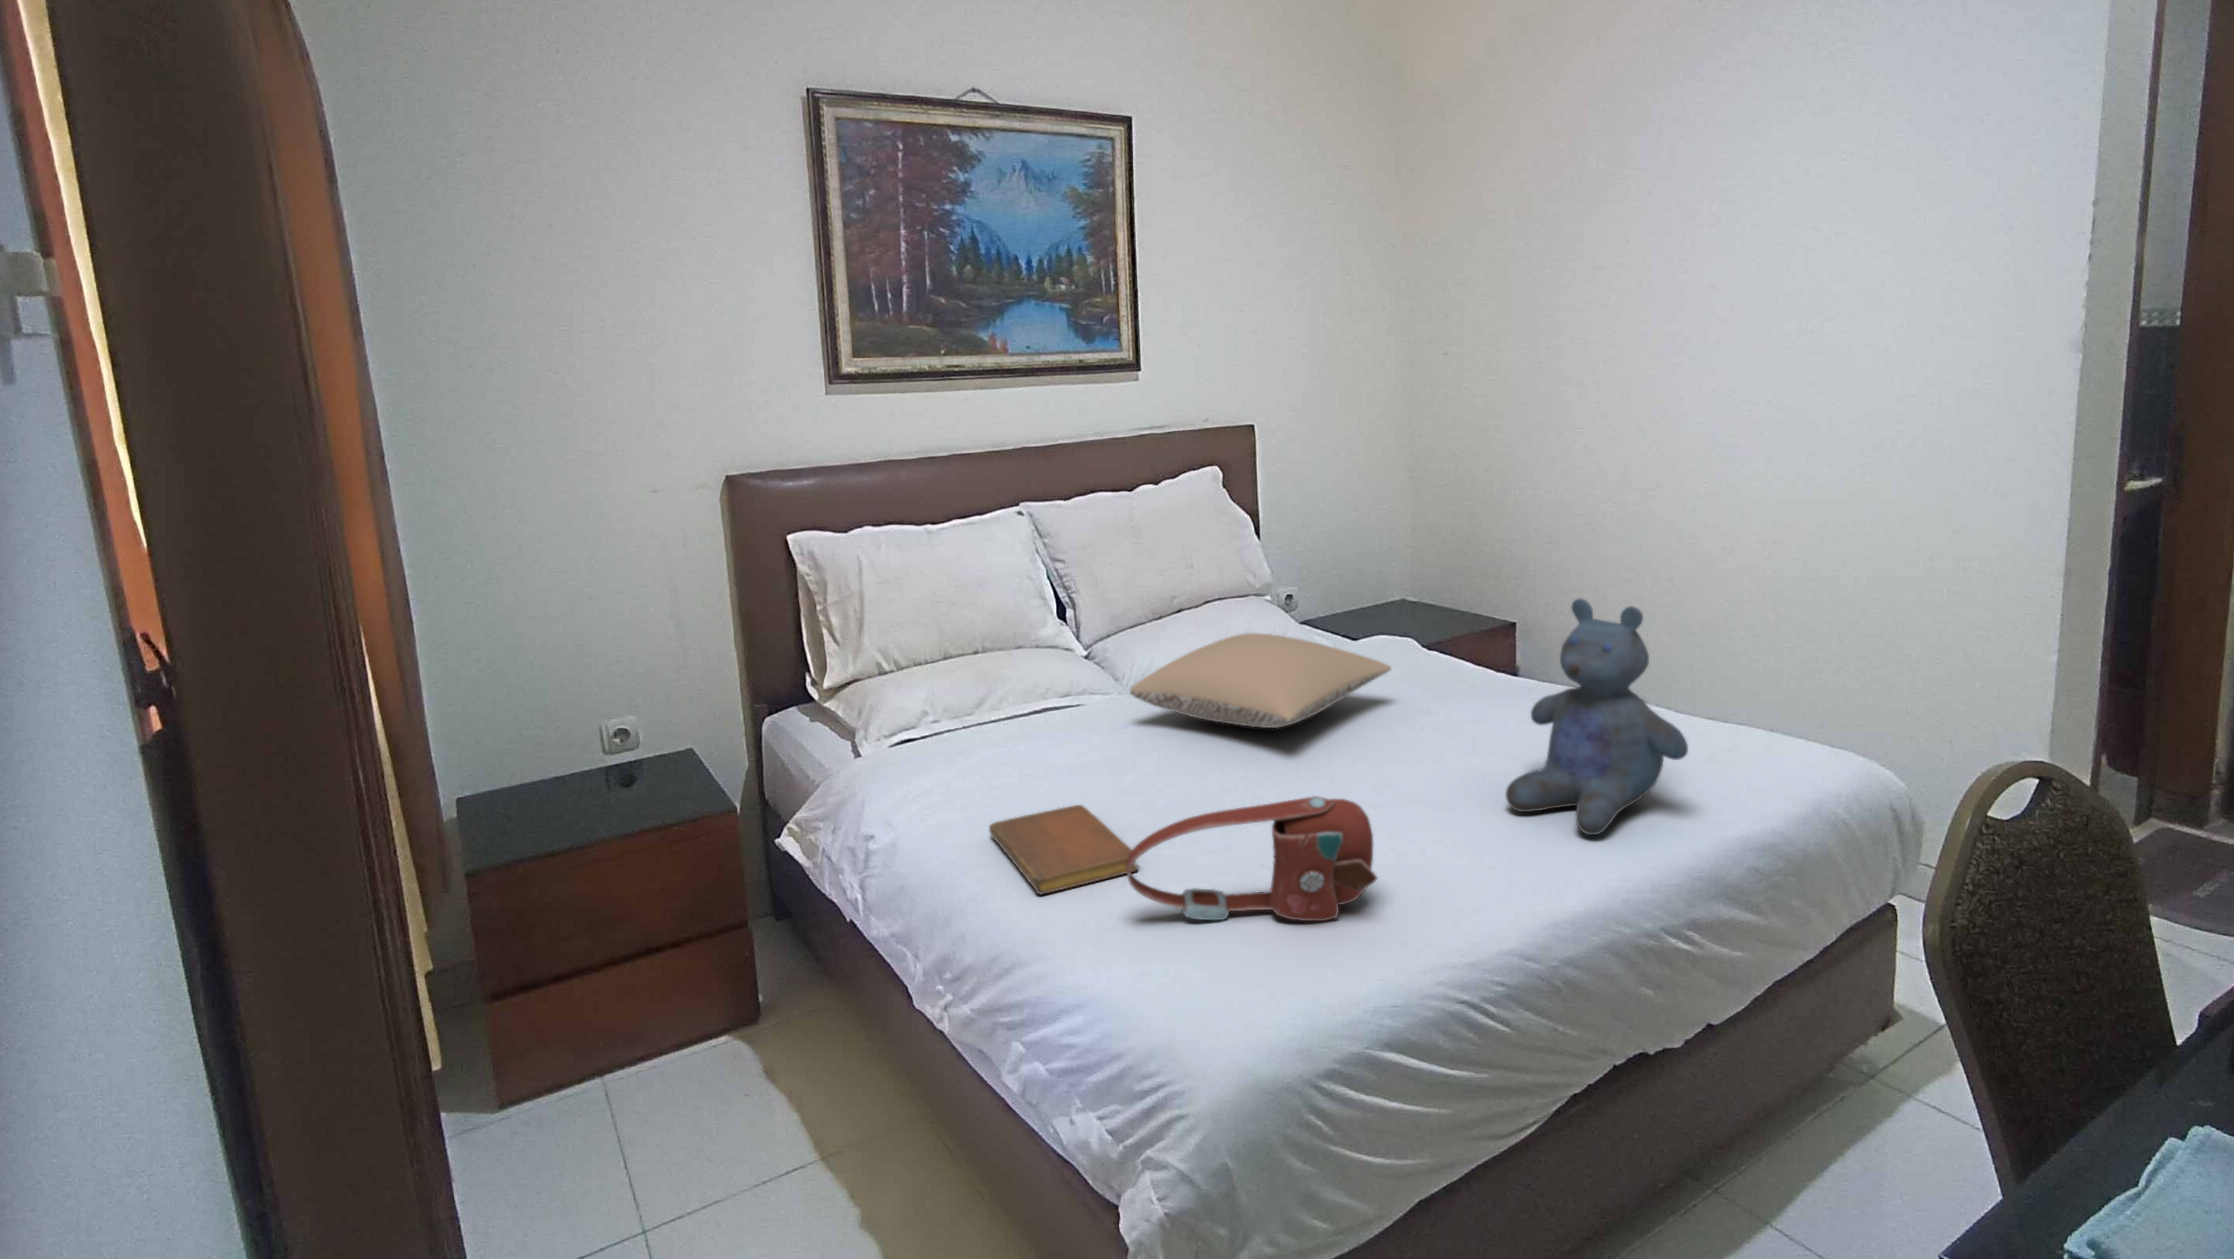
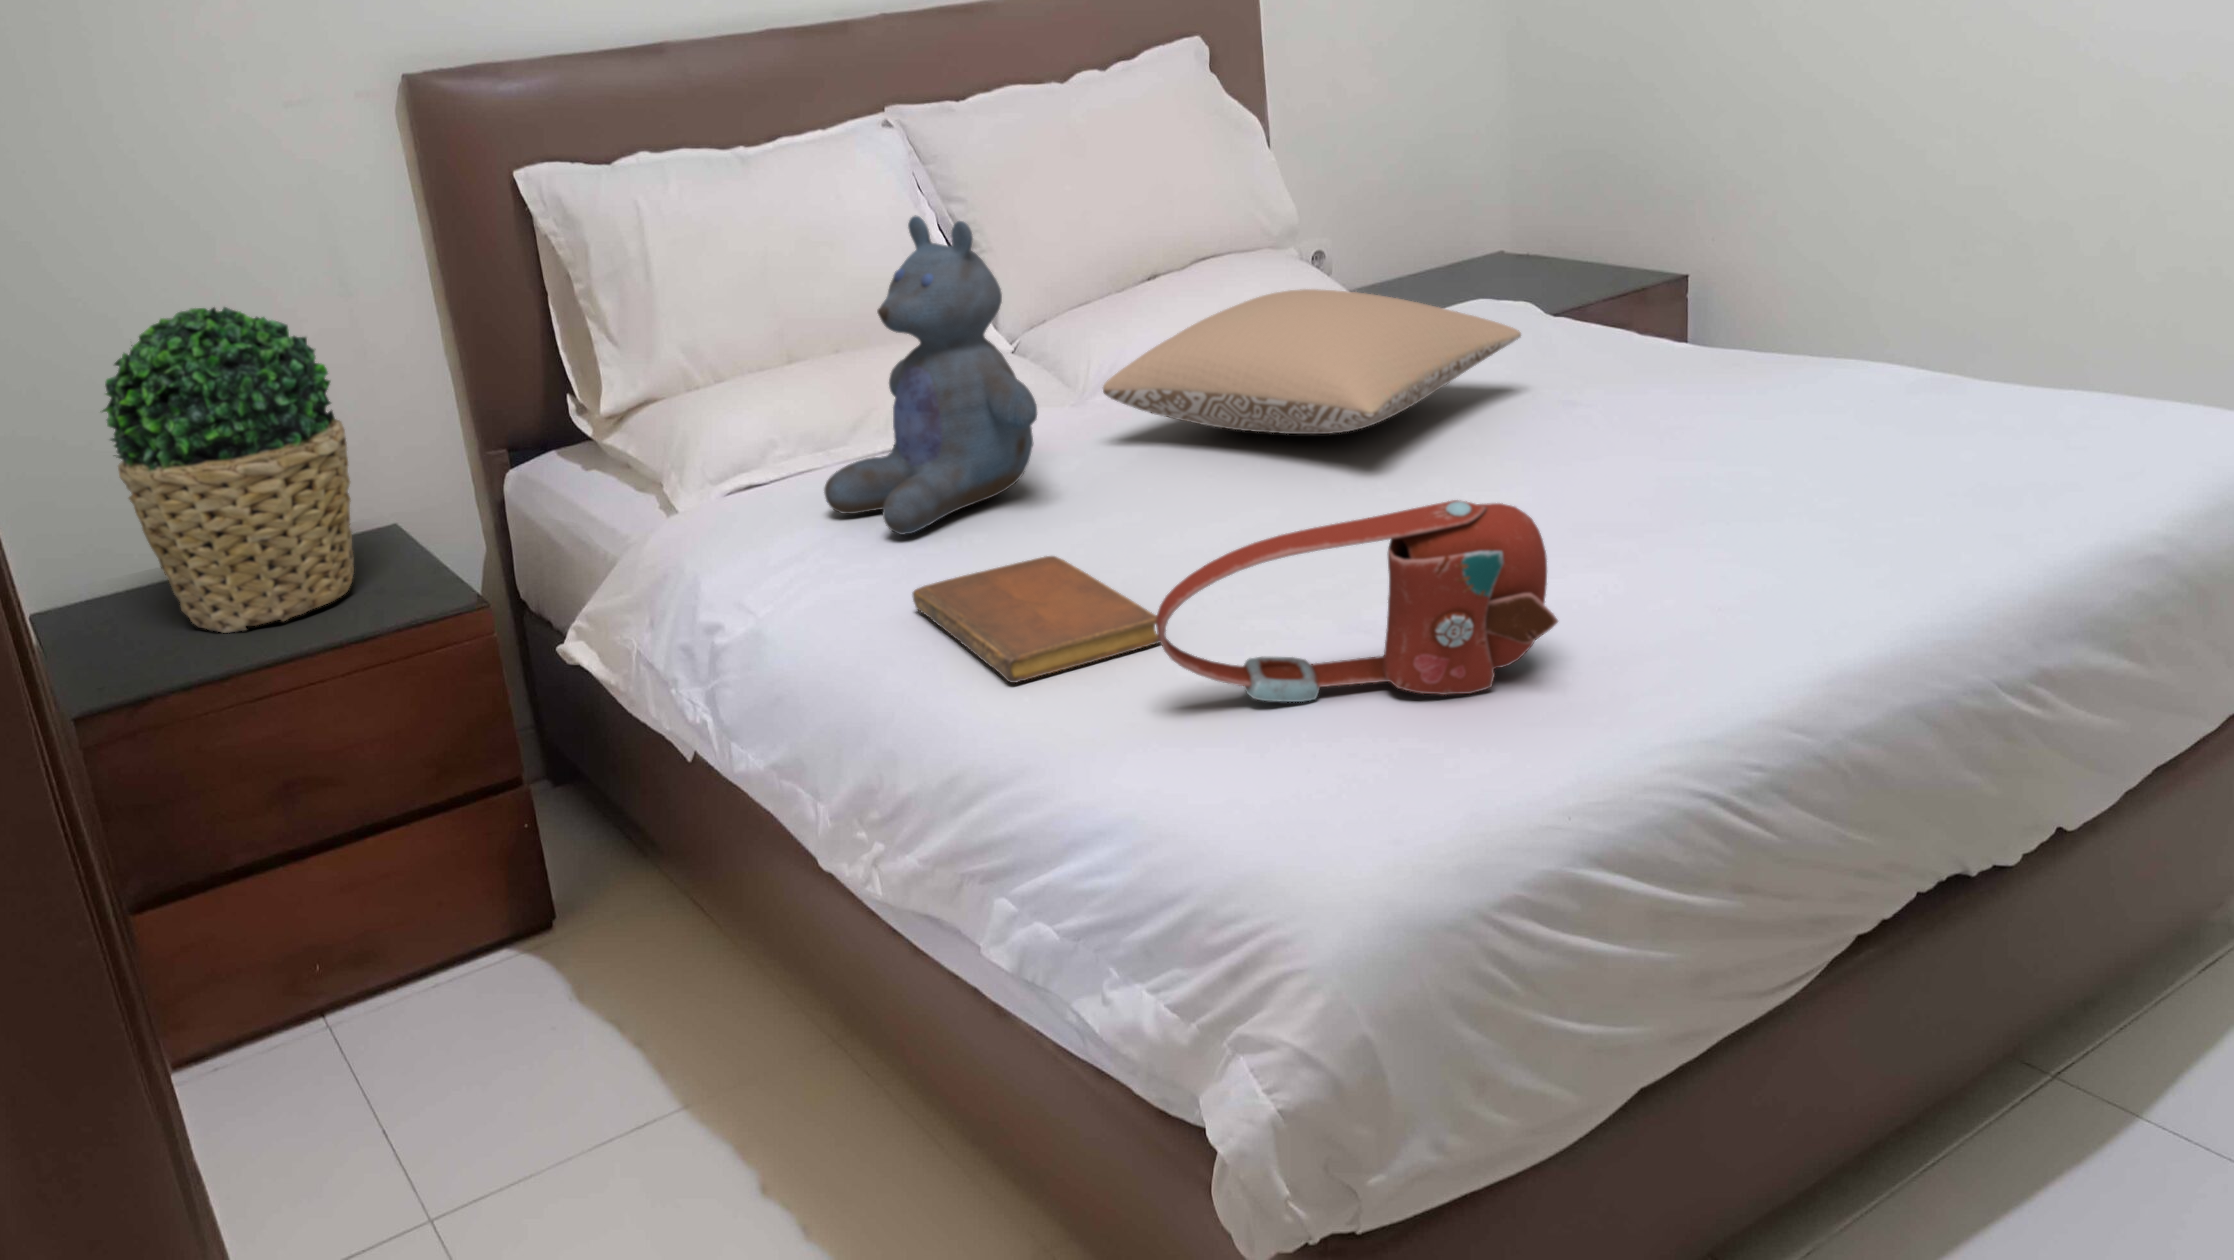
stuffed bear: present [1506,599,1688,835] -> present [824,215,1037,535]
potted plant: none [512,616,662,820] -> present [102,307,354,633]

